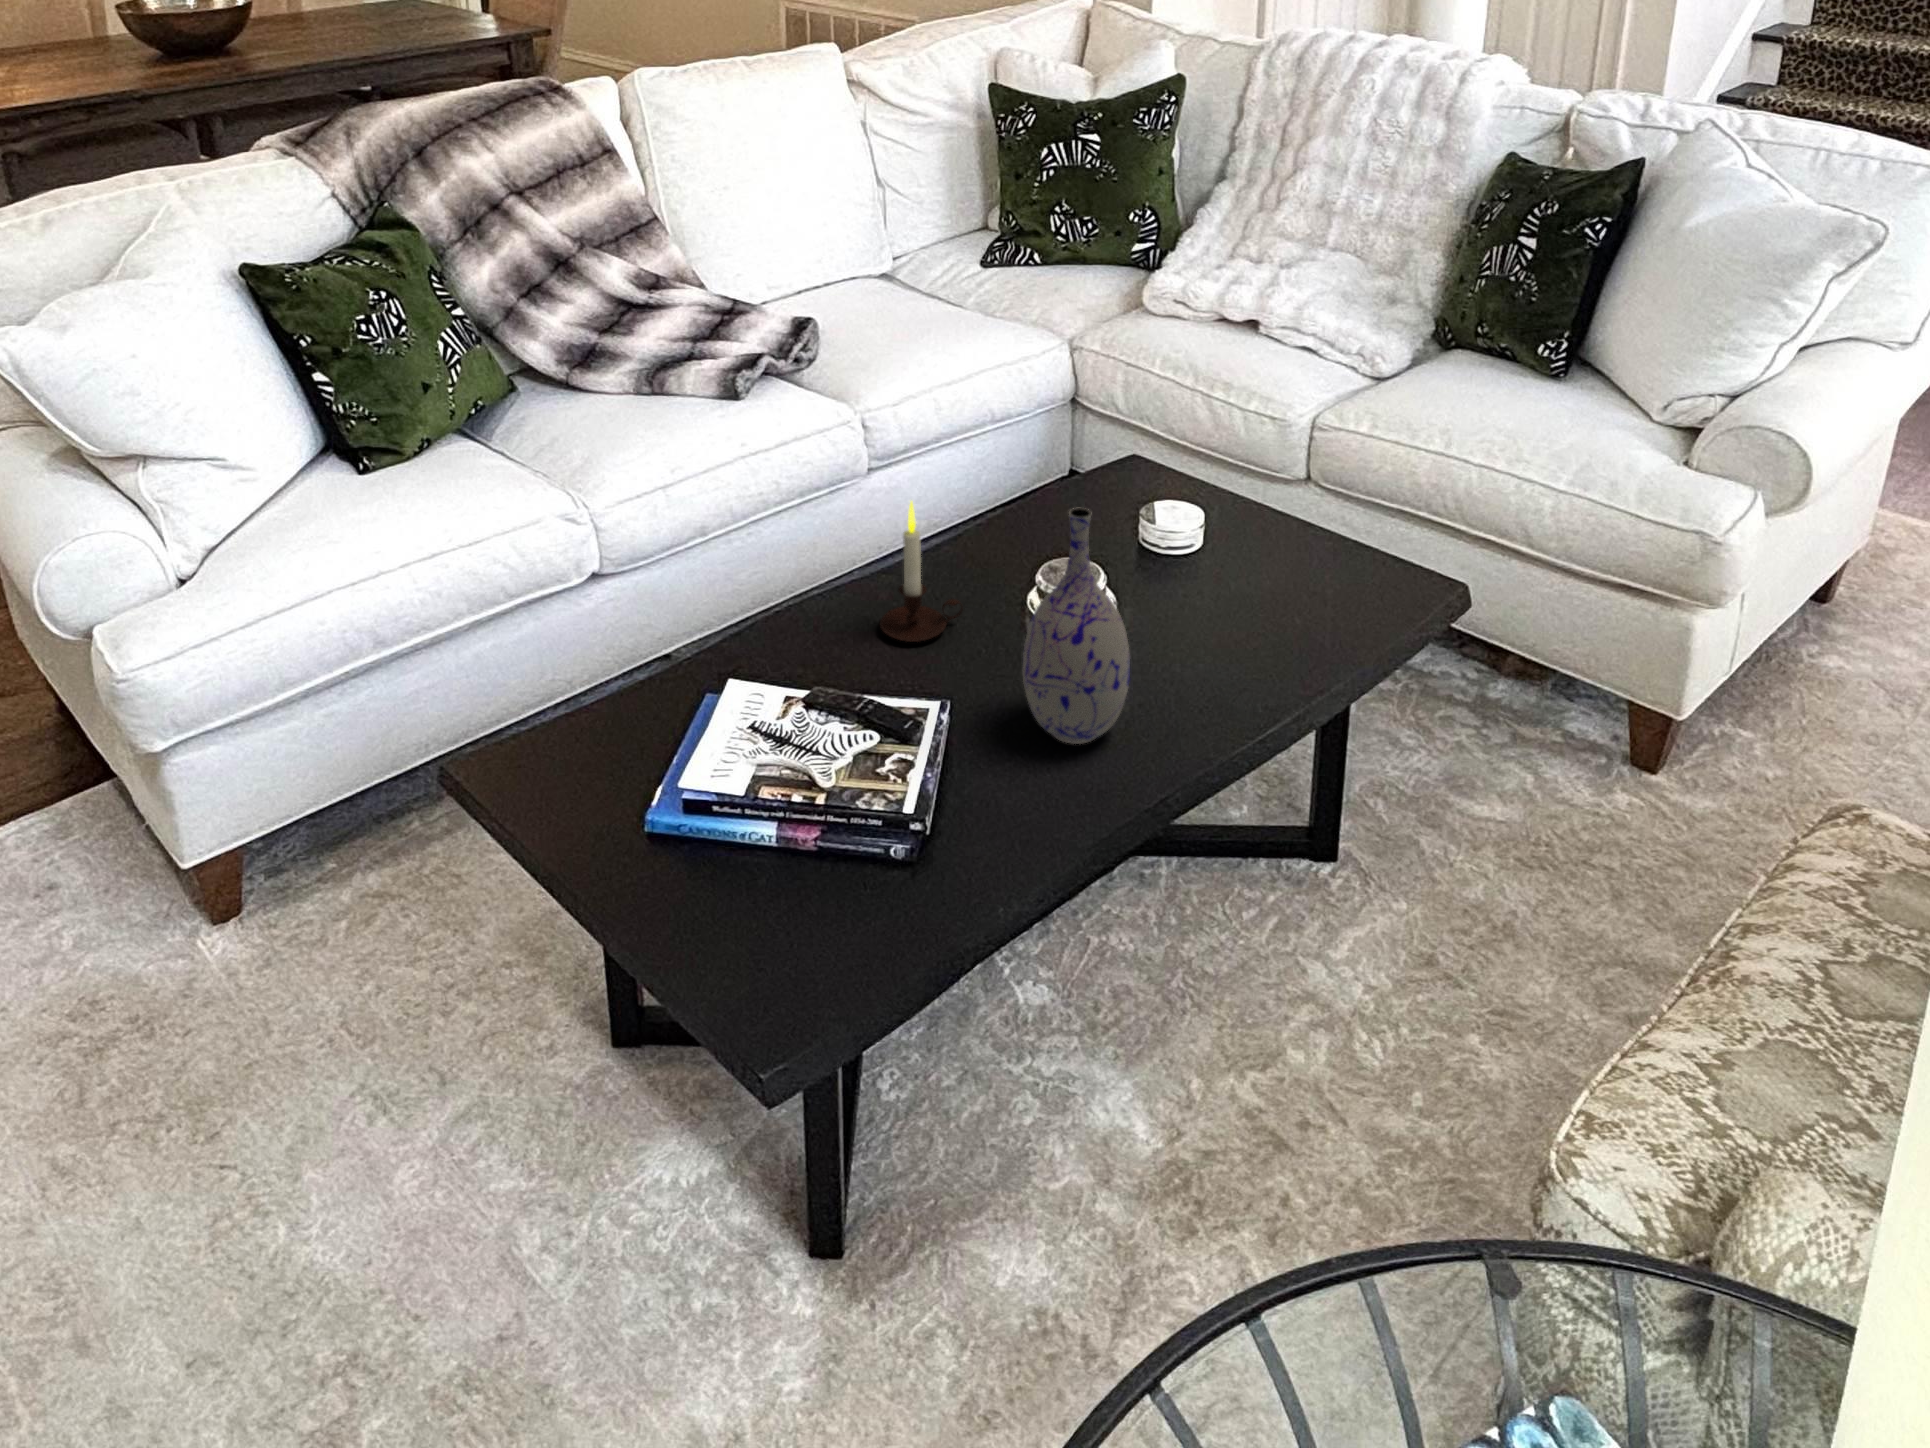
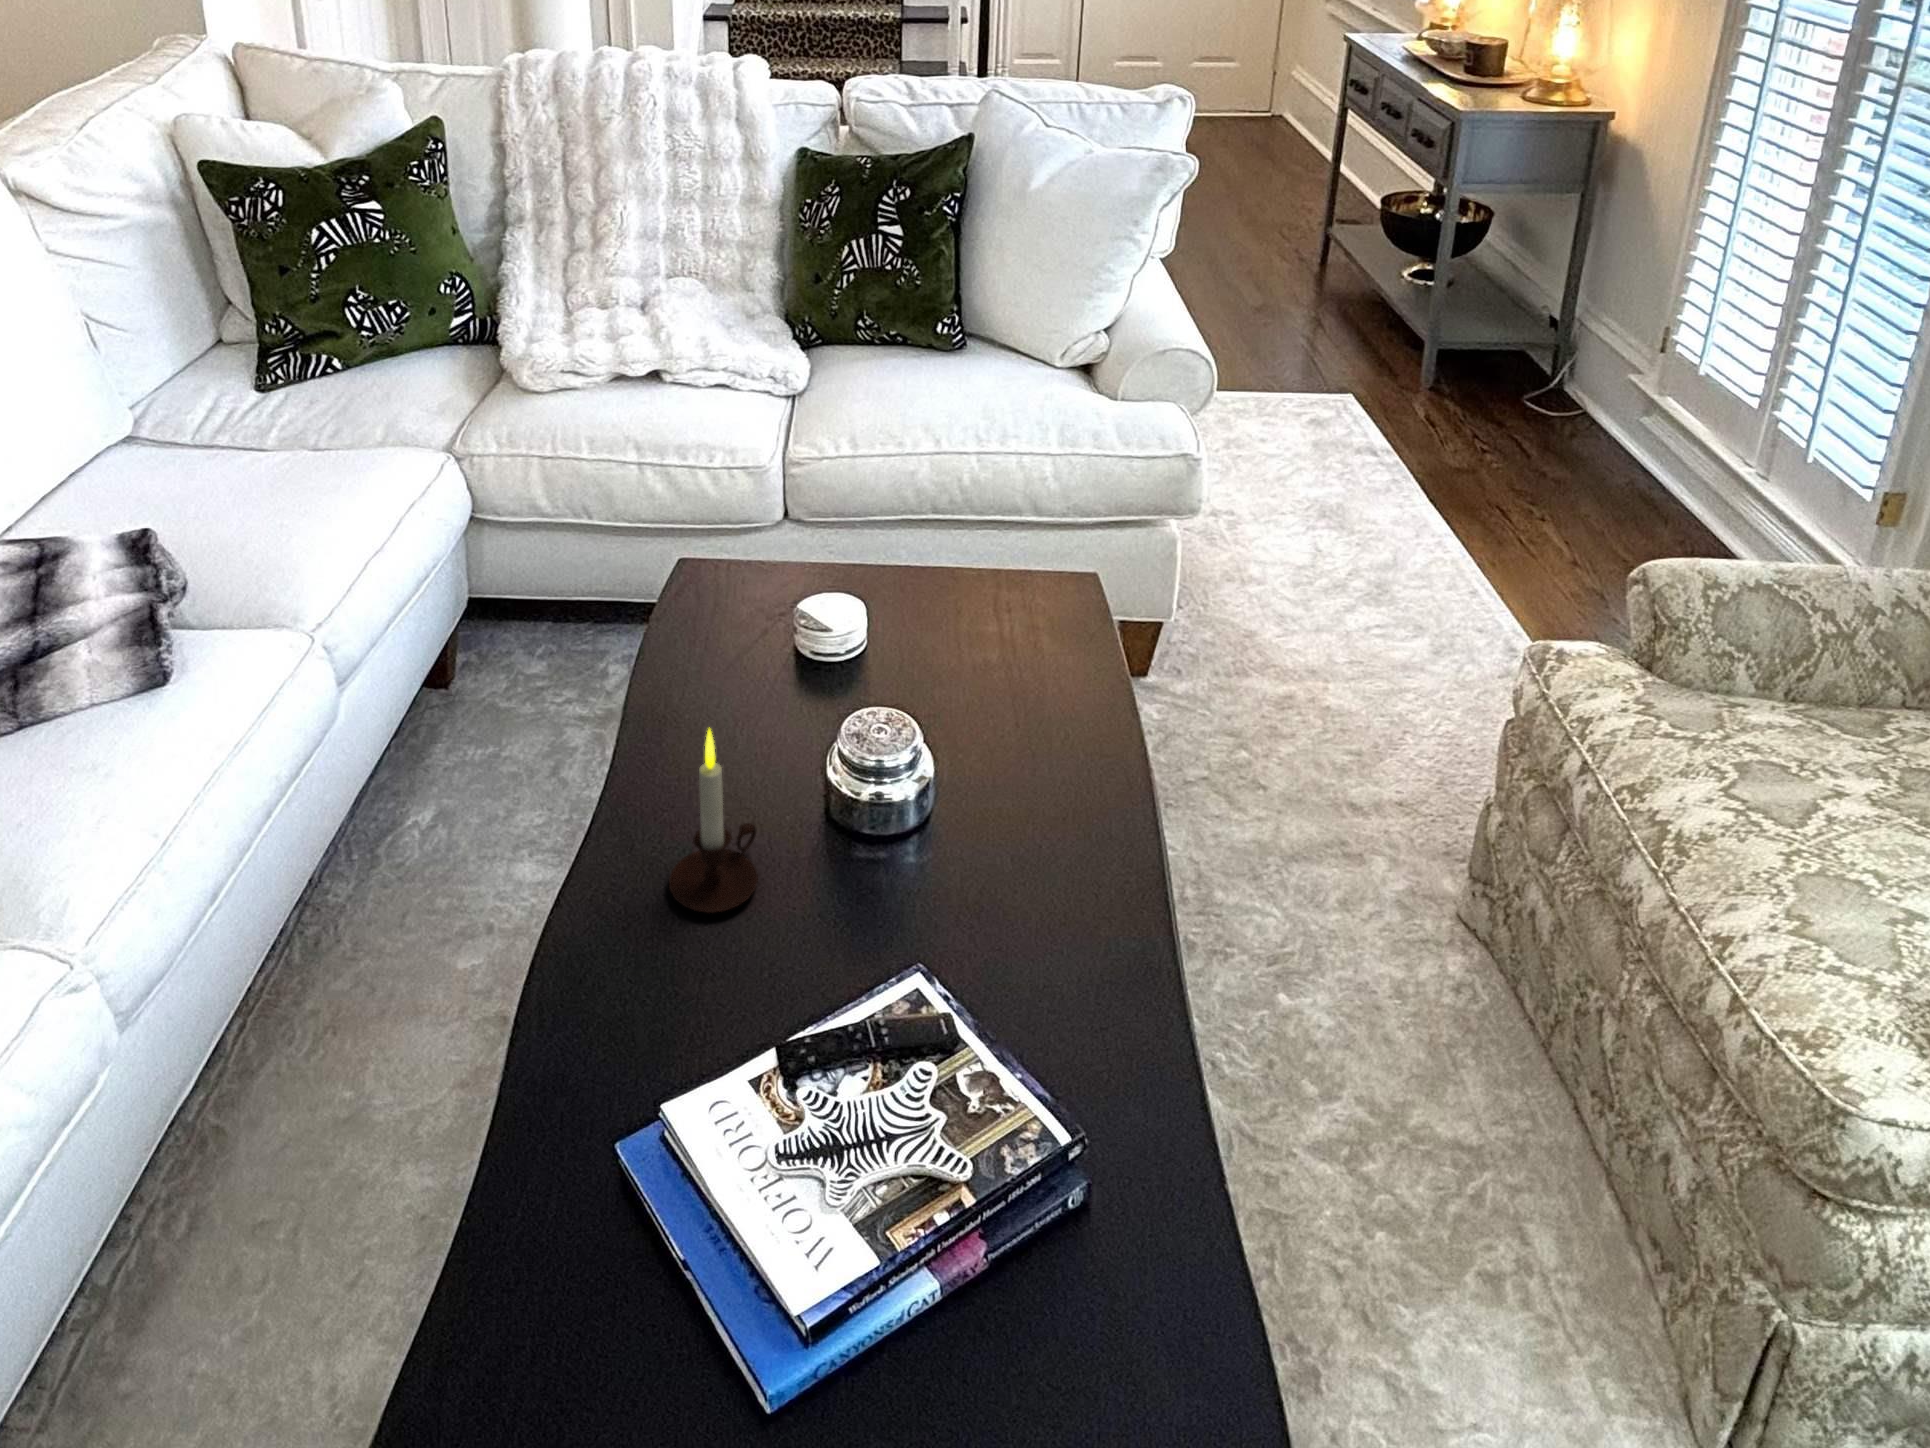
vase: present [1023,508,1130,744] -> none [954,654,1084,934]

